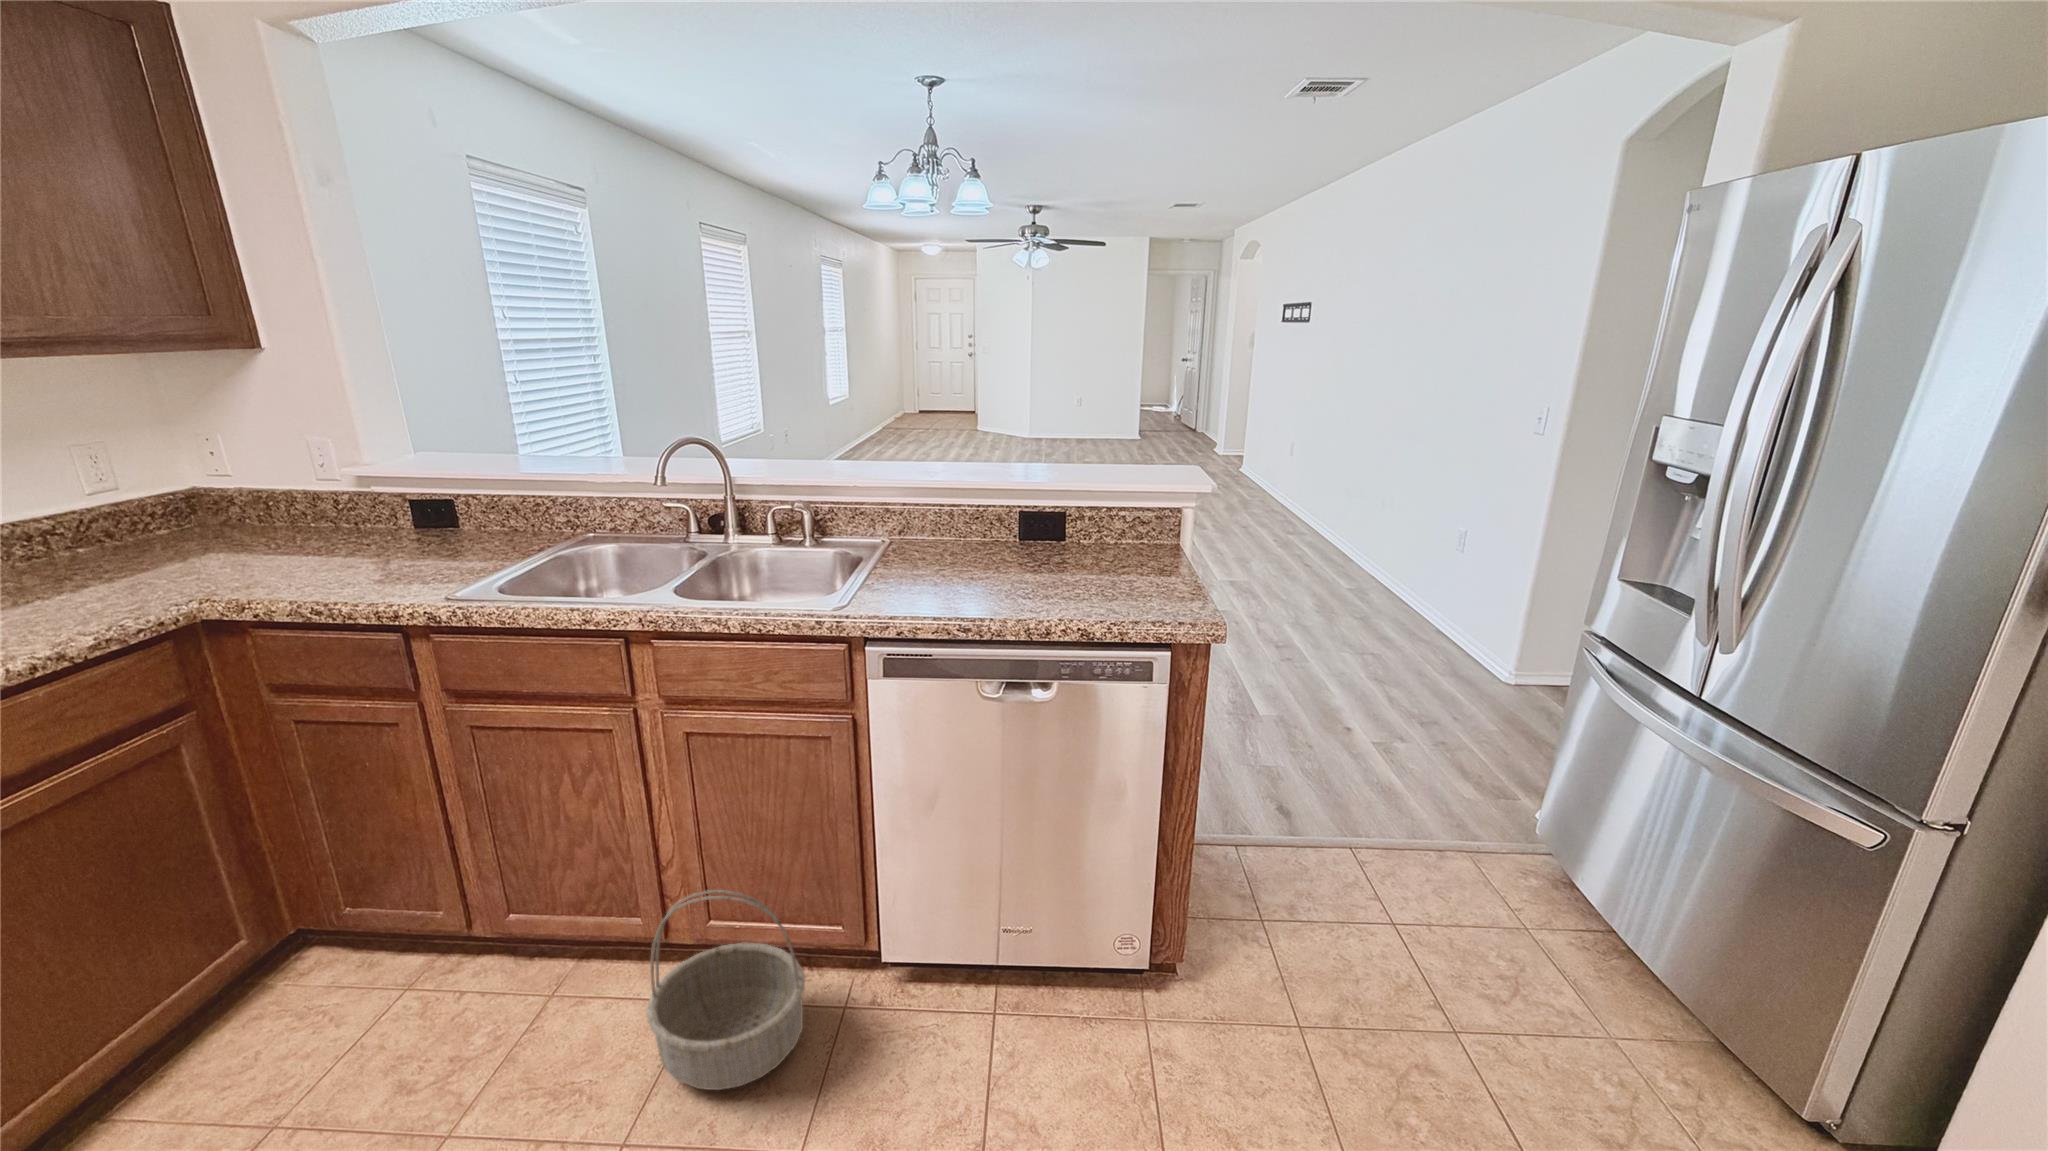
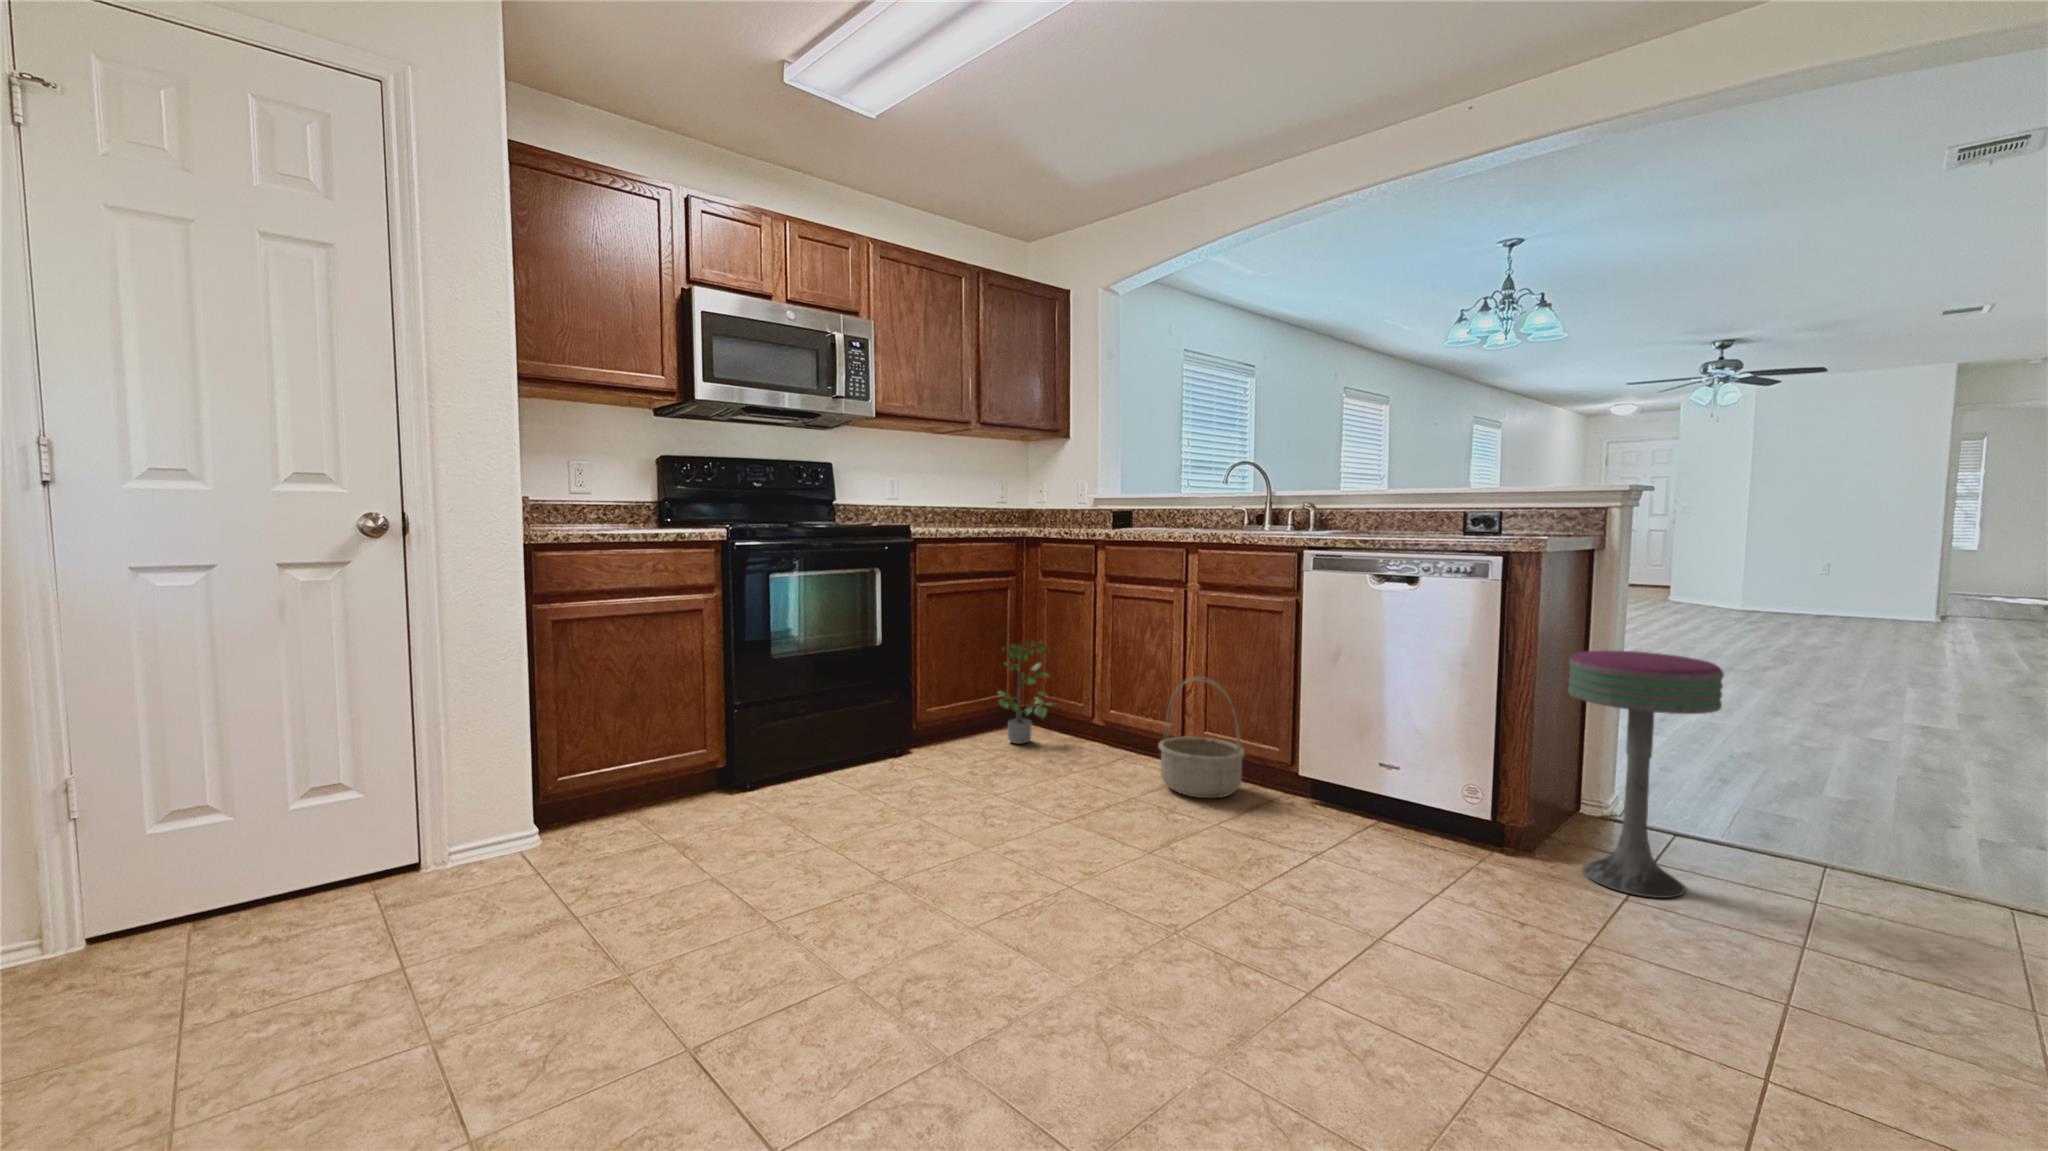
bar stool: none [1241,731,1409,1028] -> present [1568,650,1724,898]
potted plant: none [181,845,385,1060] -> present [998,641,1056,744]

